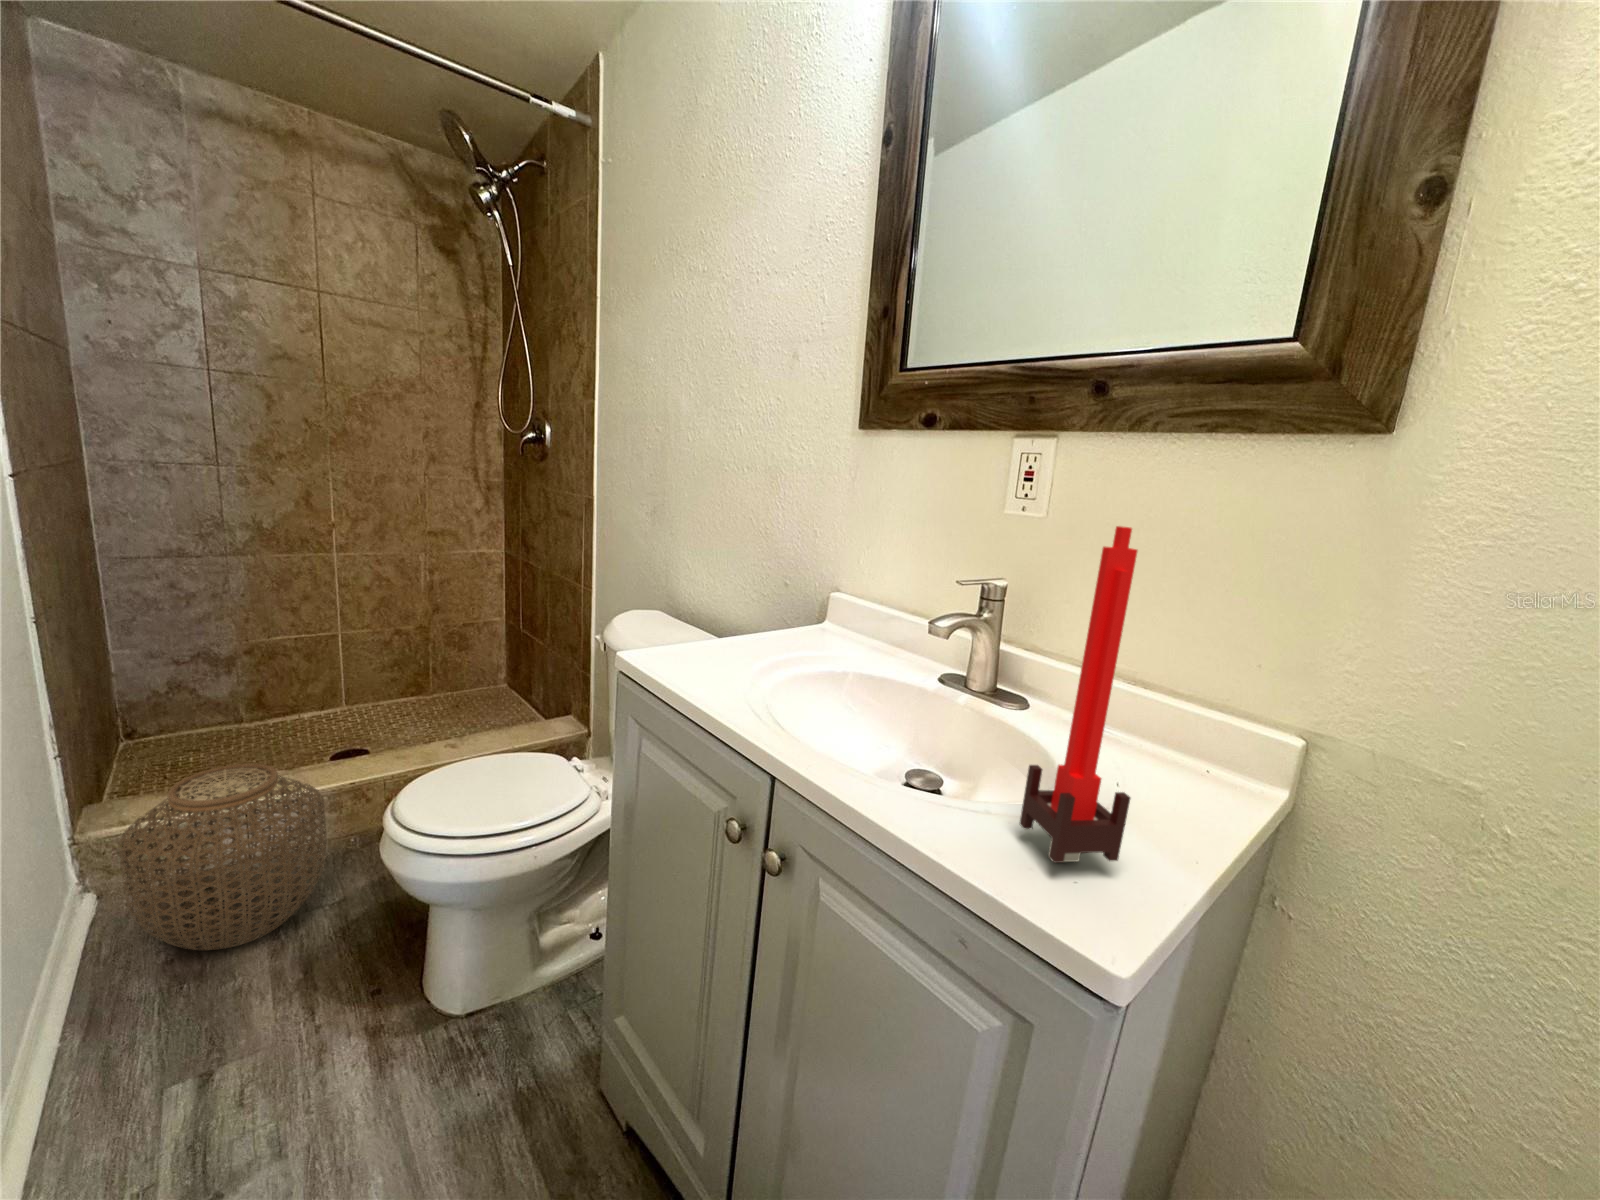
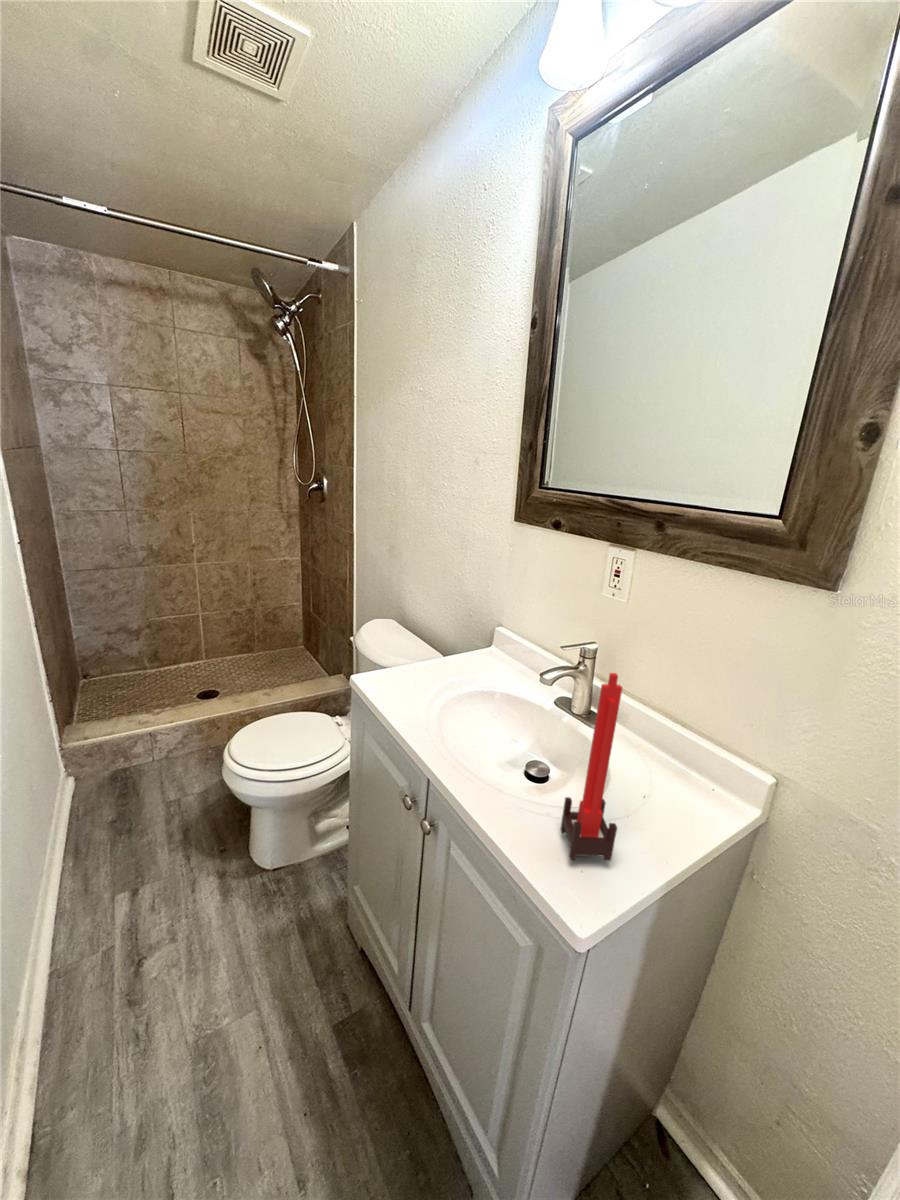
woven basket: present [119,763,327,950] -> none [84,709,195,817]

